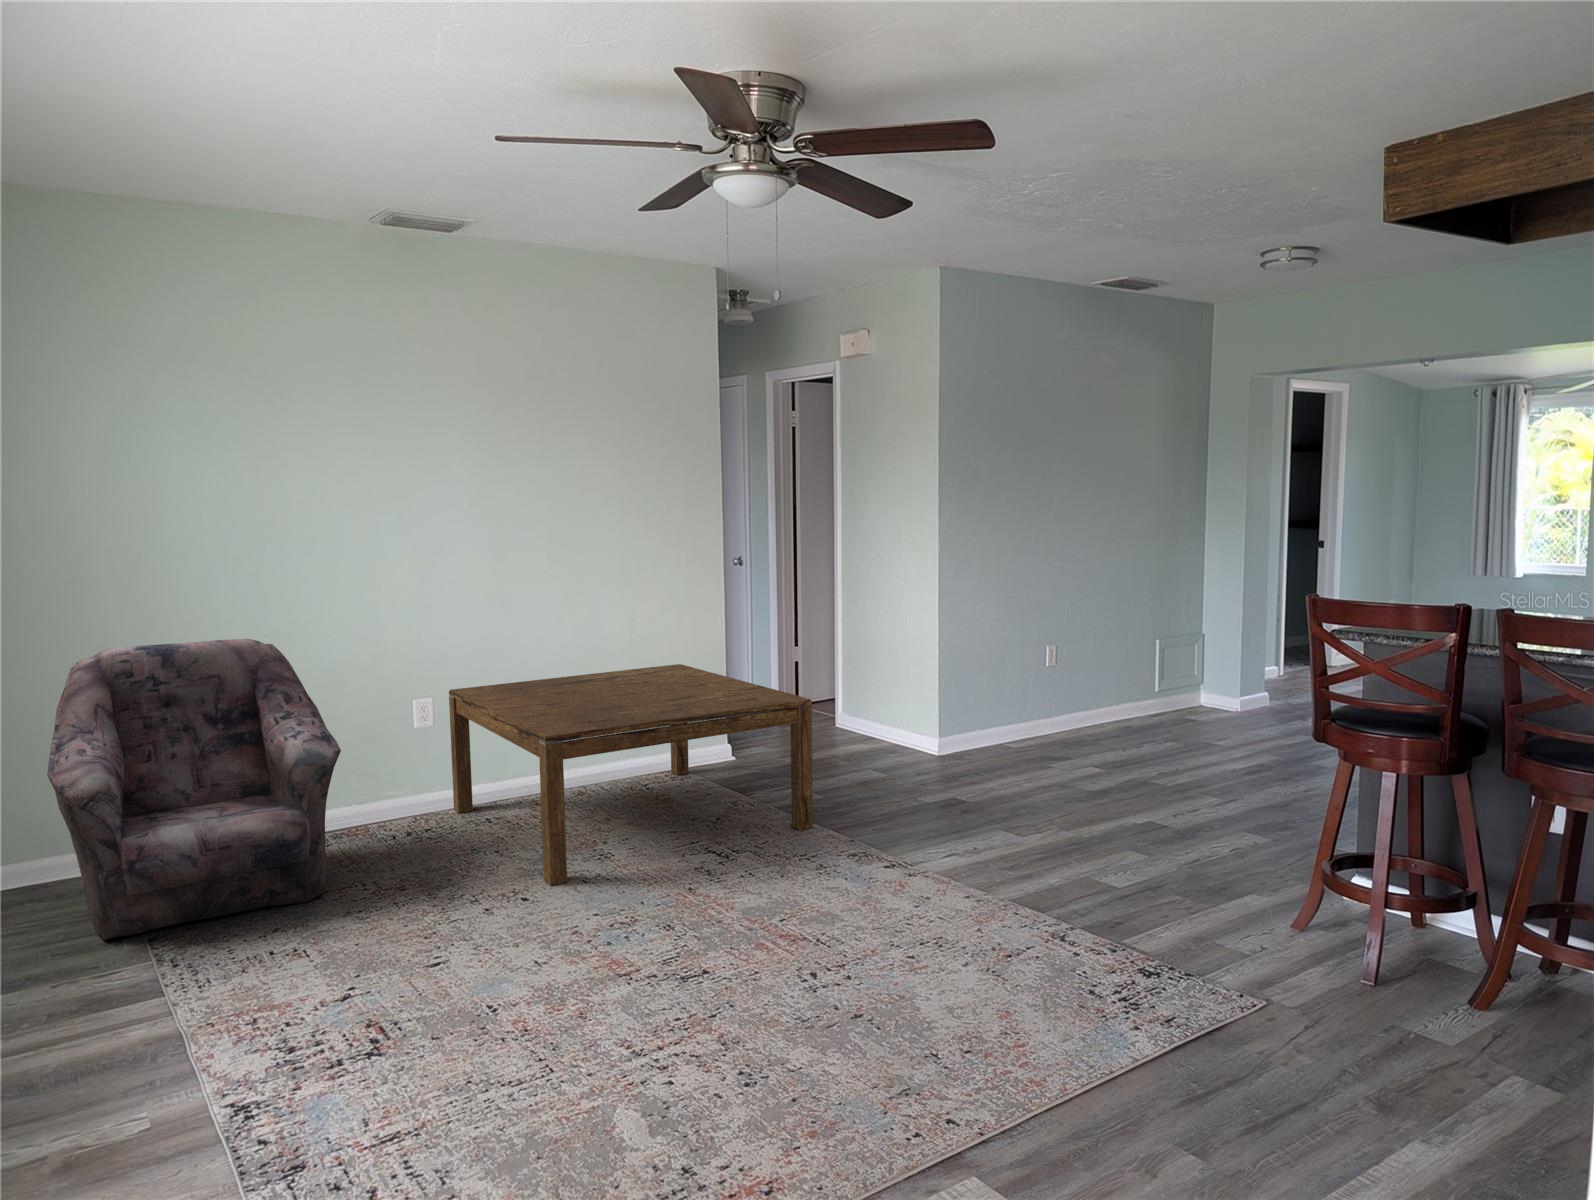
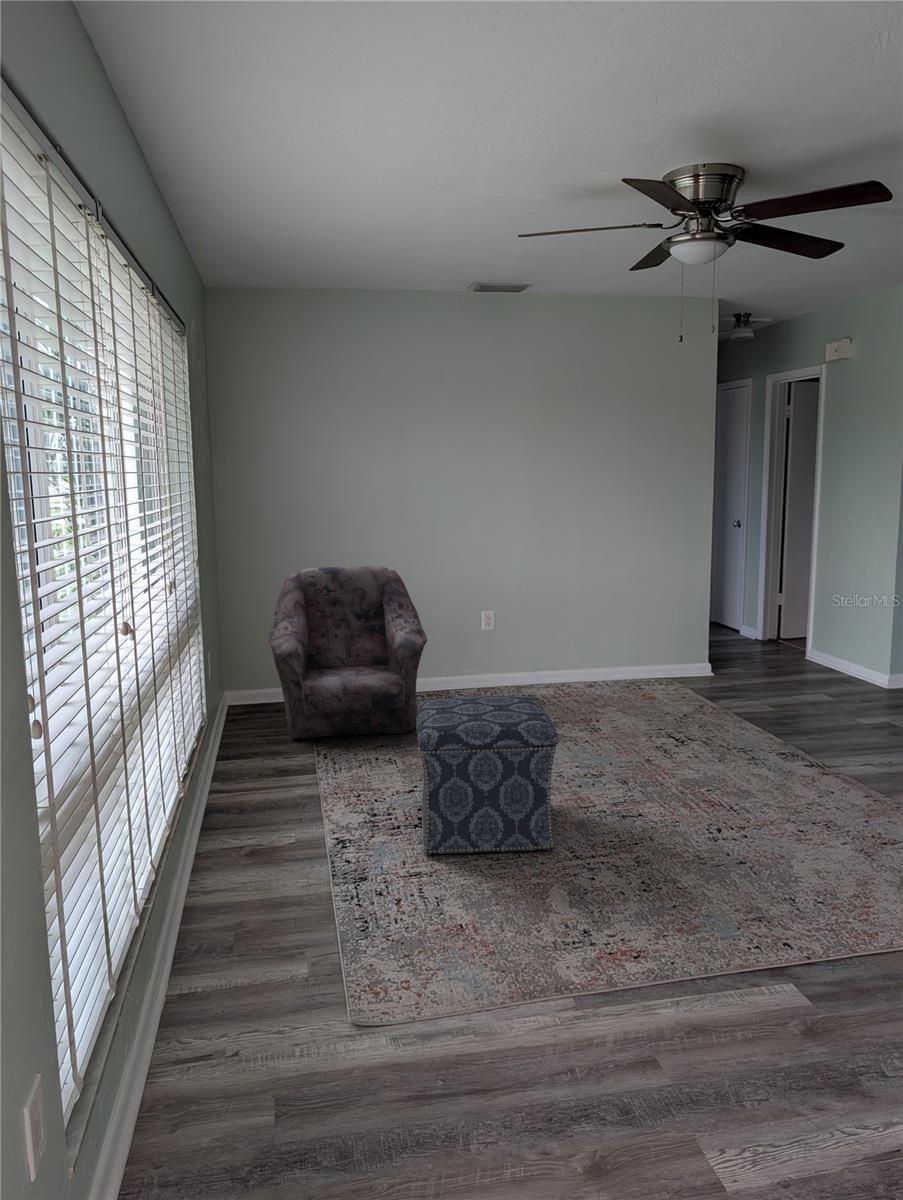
coffee table: present [449,664,813,886] -> none [504,600,761,745]
ottoman: none [359,821,602,1100] -> present [416,696,558,855]

